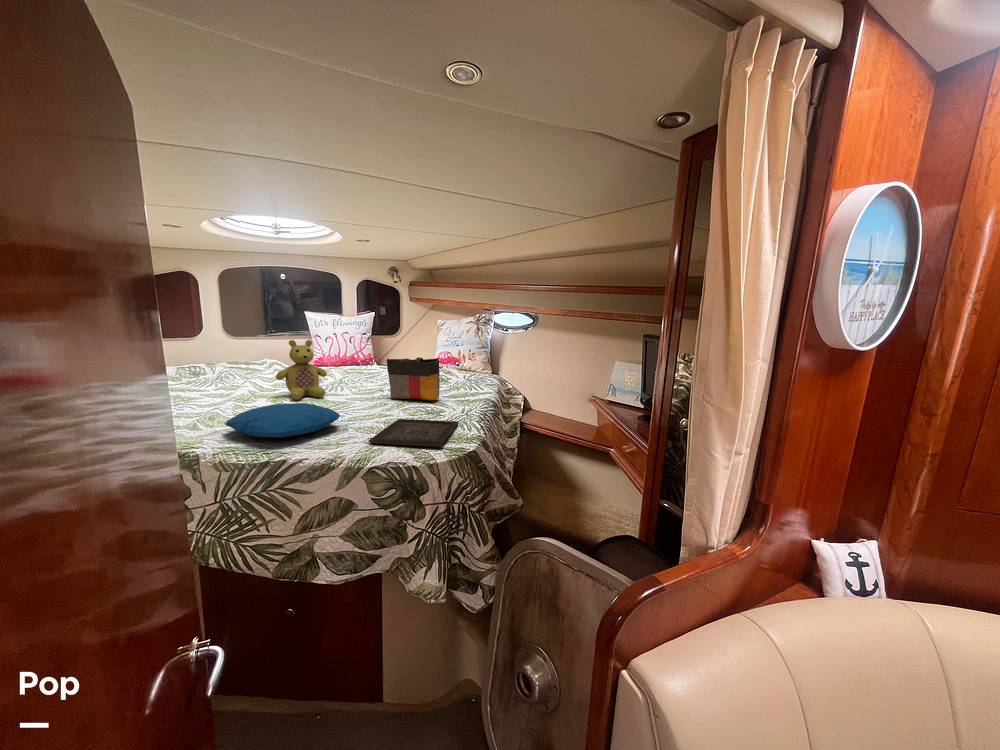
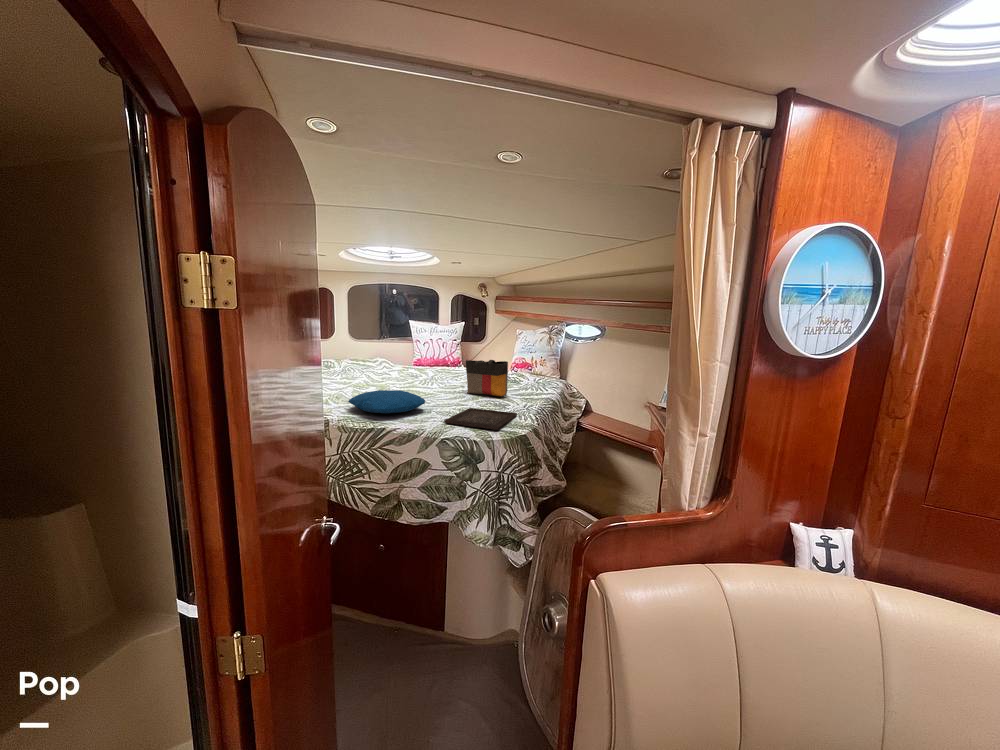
stuffed bear: present [276,340,327,400] -> none [383,343,420,390]

